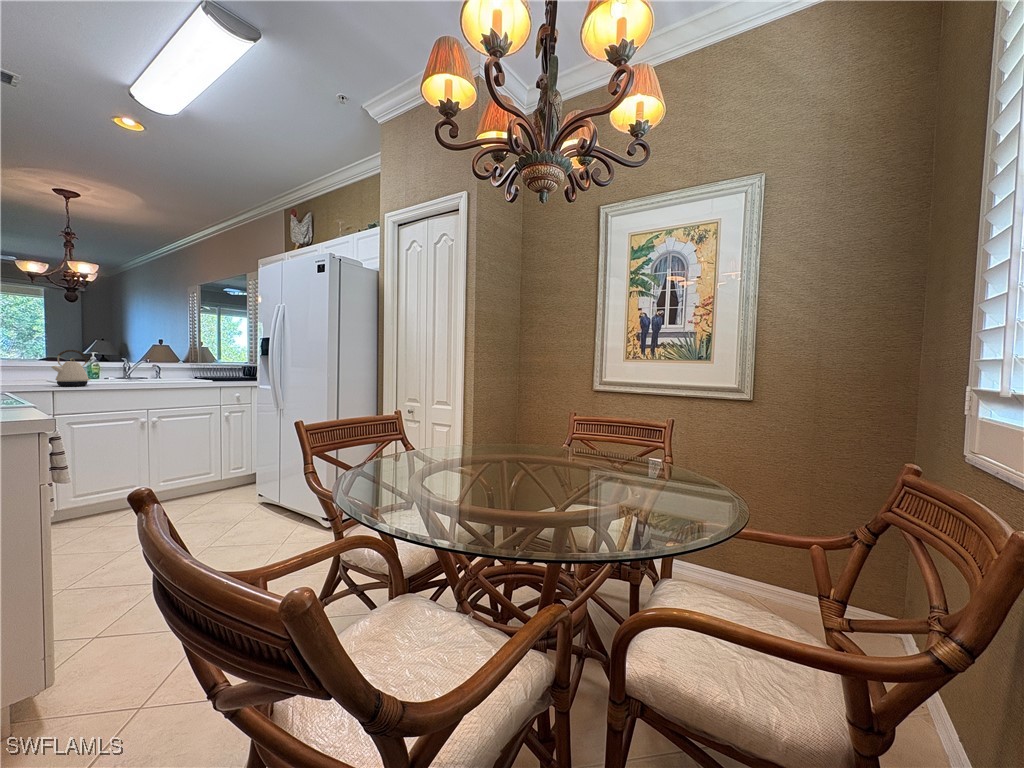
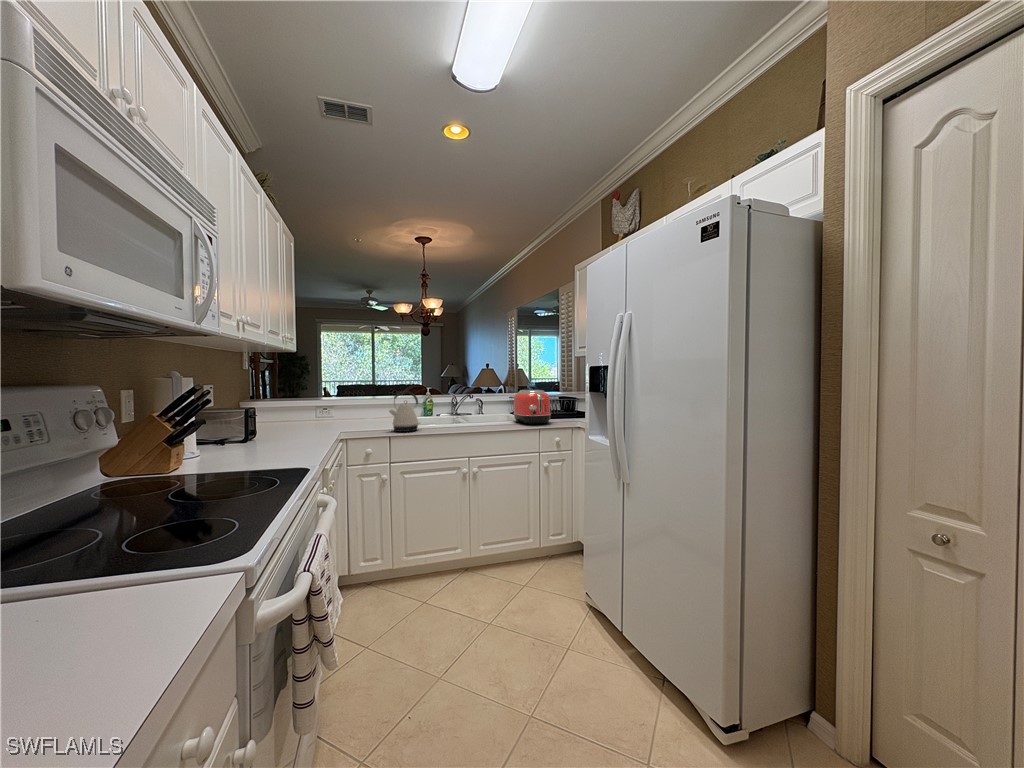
toaster: none [195,356,232,383] -> present [514,390,551,424]

